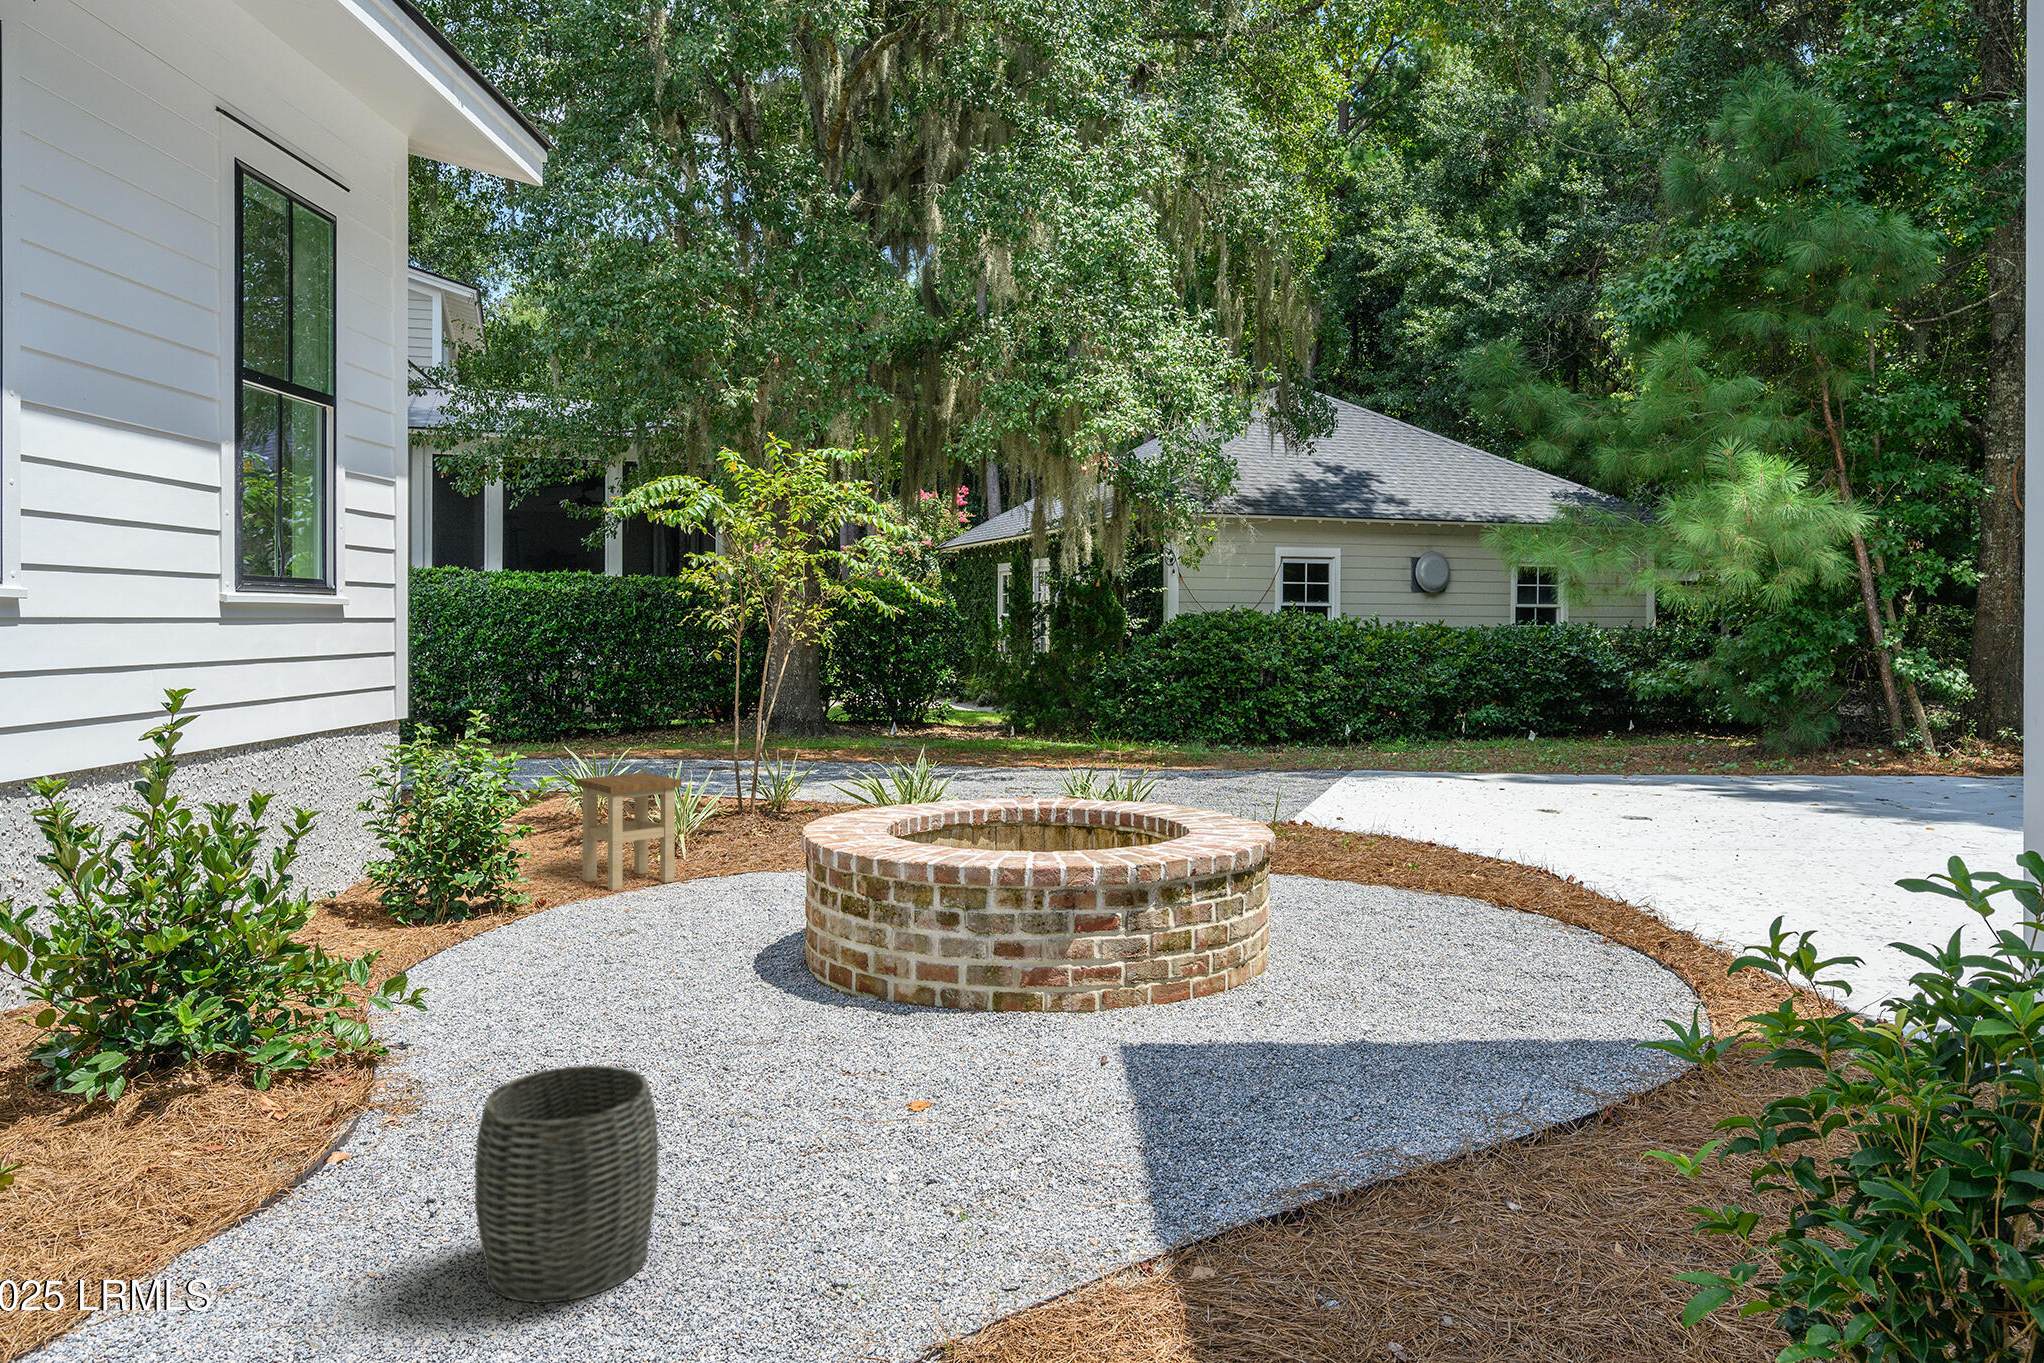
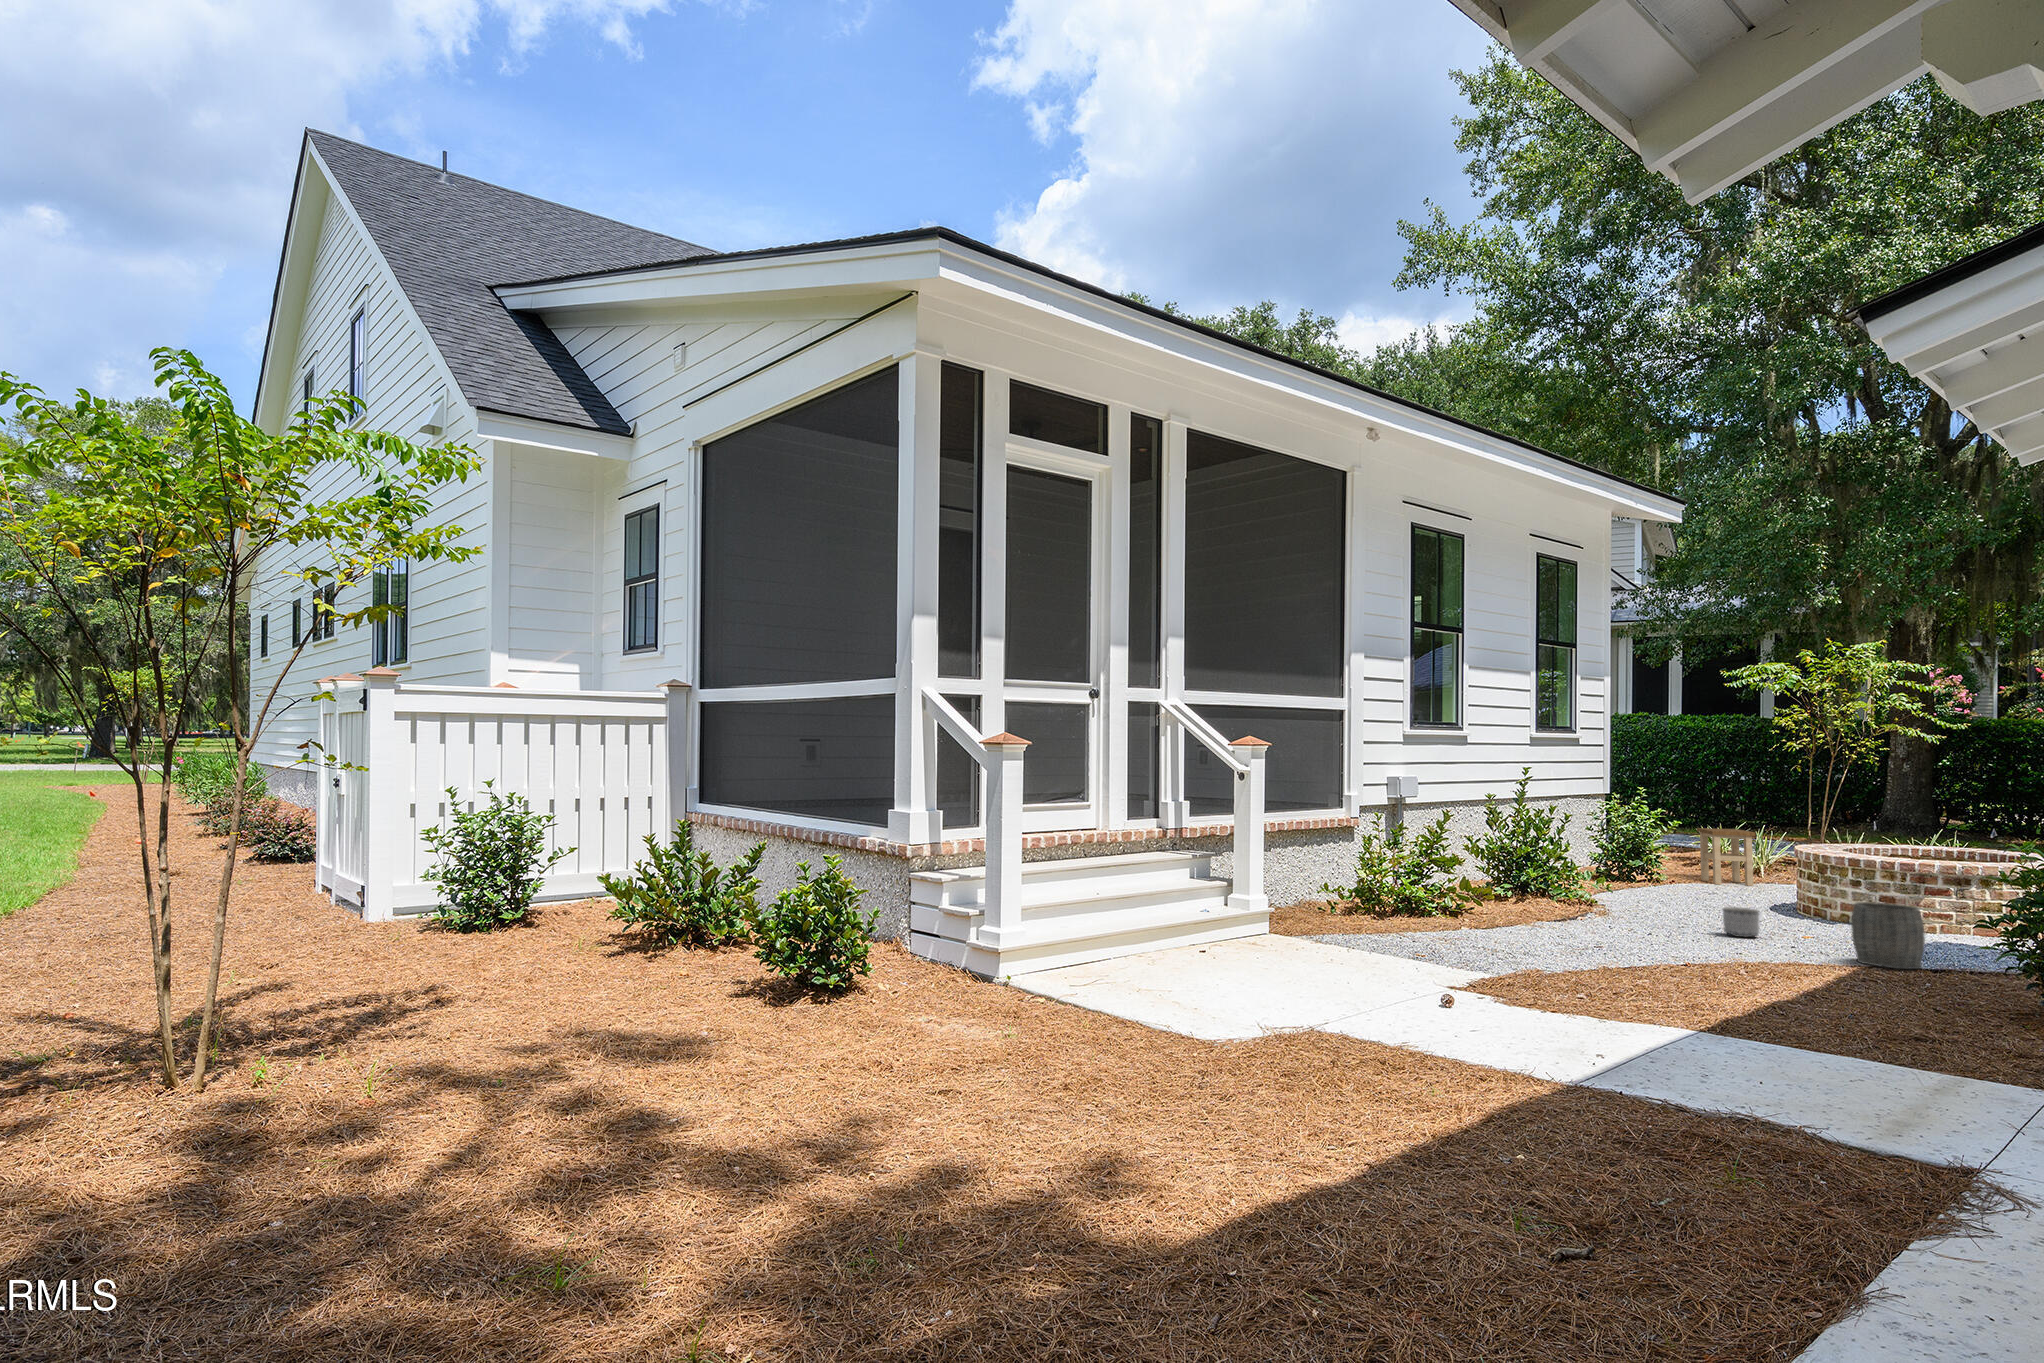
woven basket: present [475,1066,658,1303] -> present [1851,902,1925,969]
planter: none [762,1101,857,1210] -> present [1723,907,1759,938]

